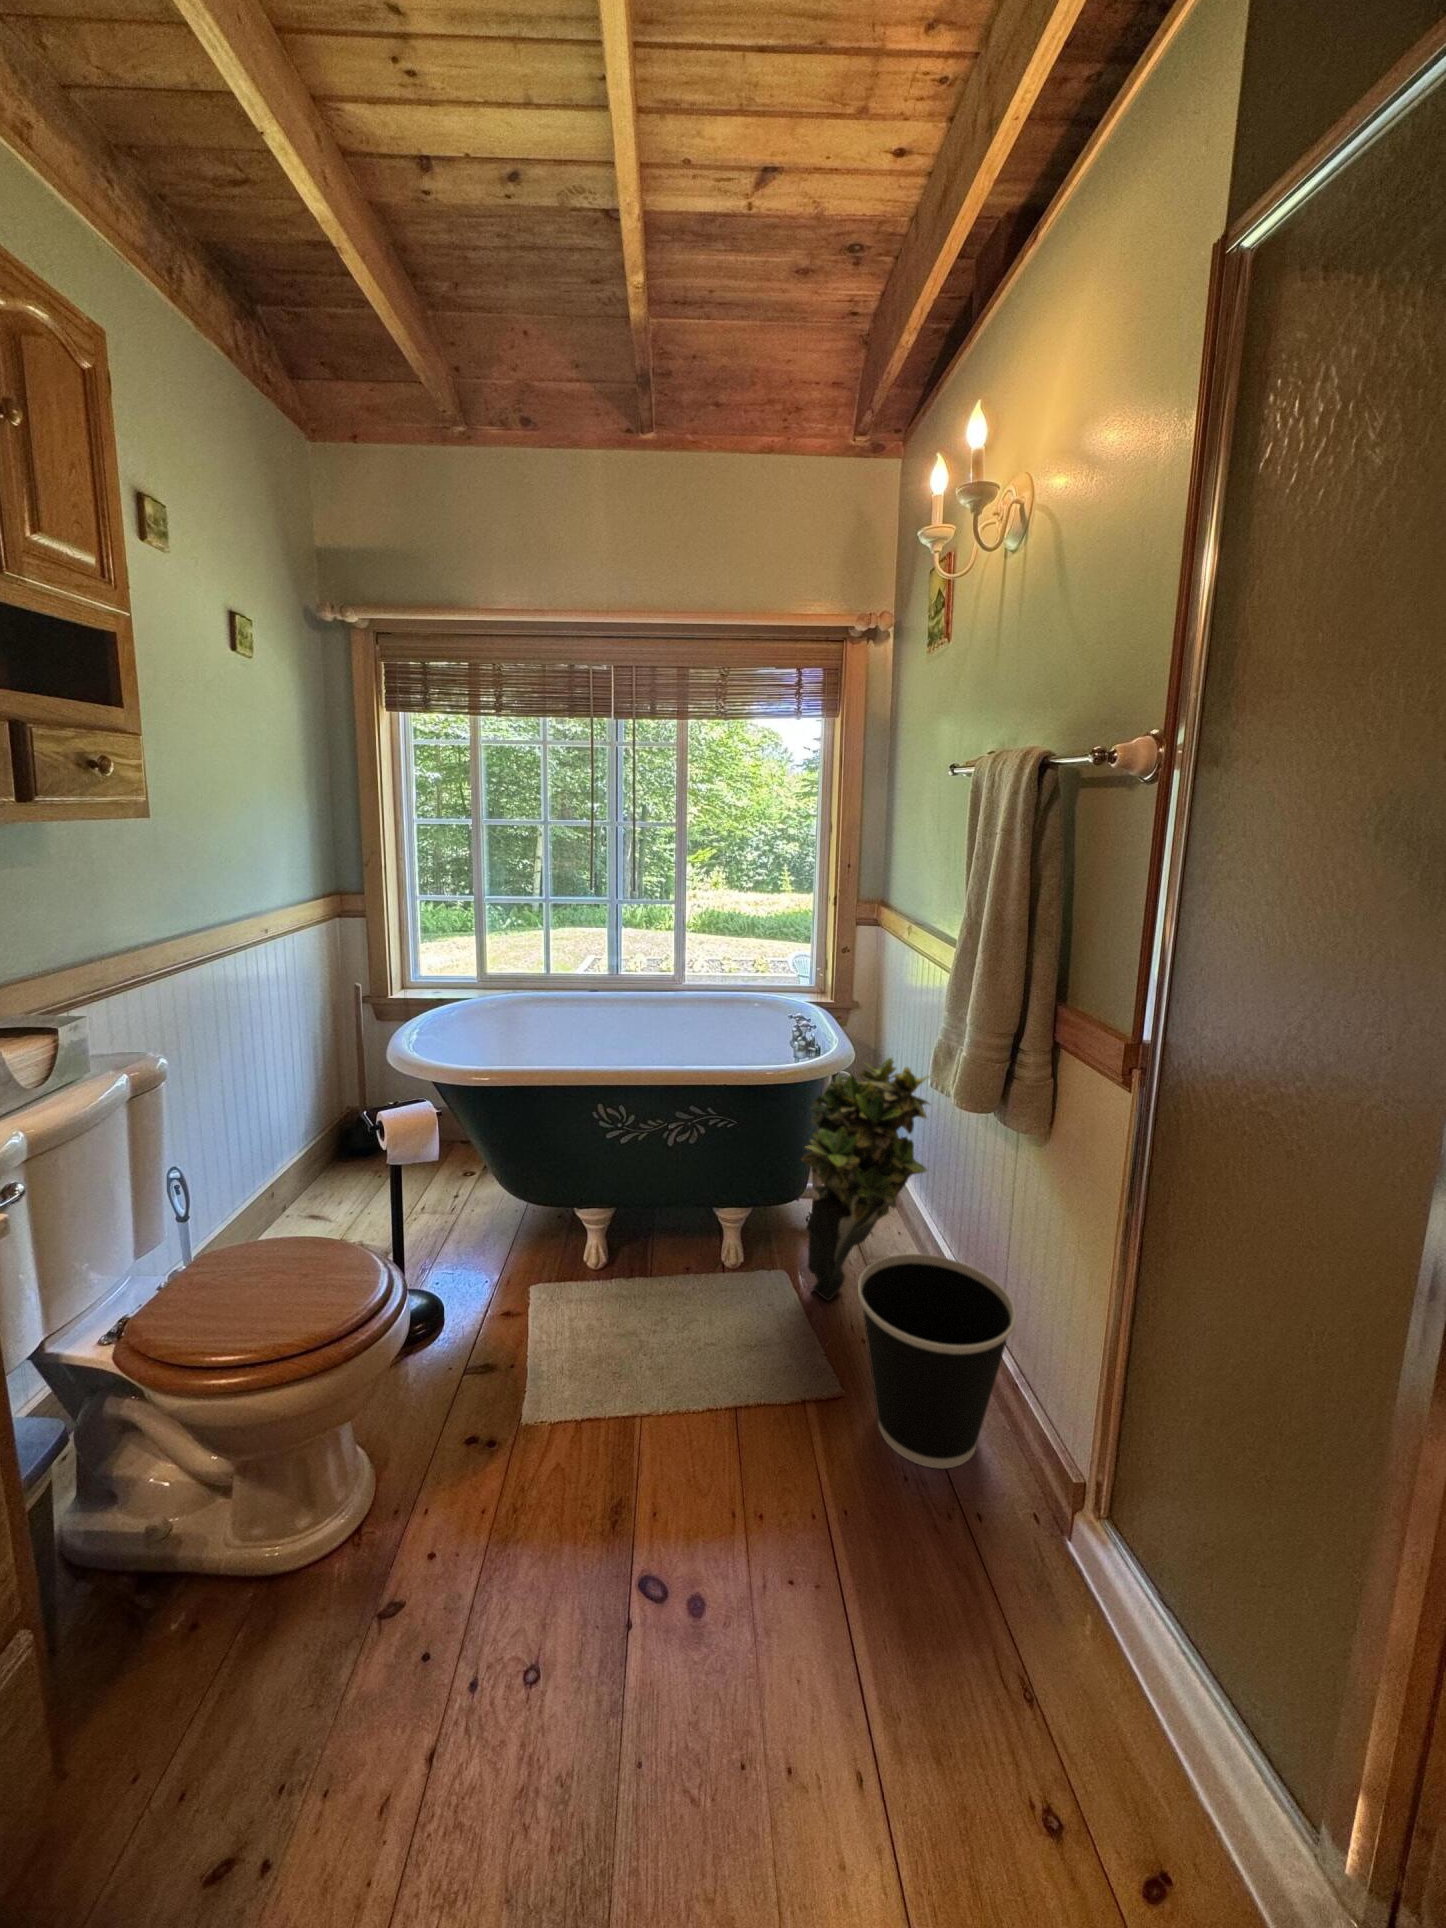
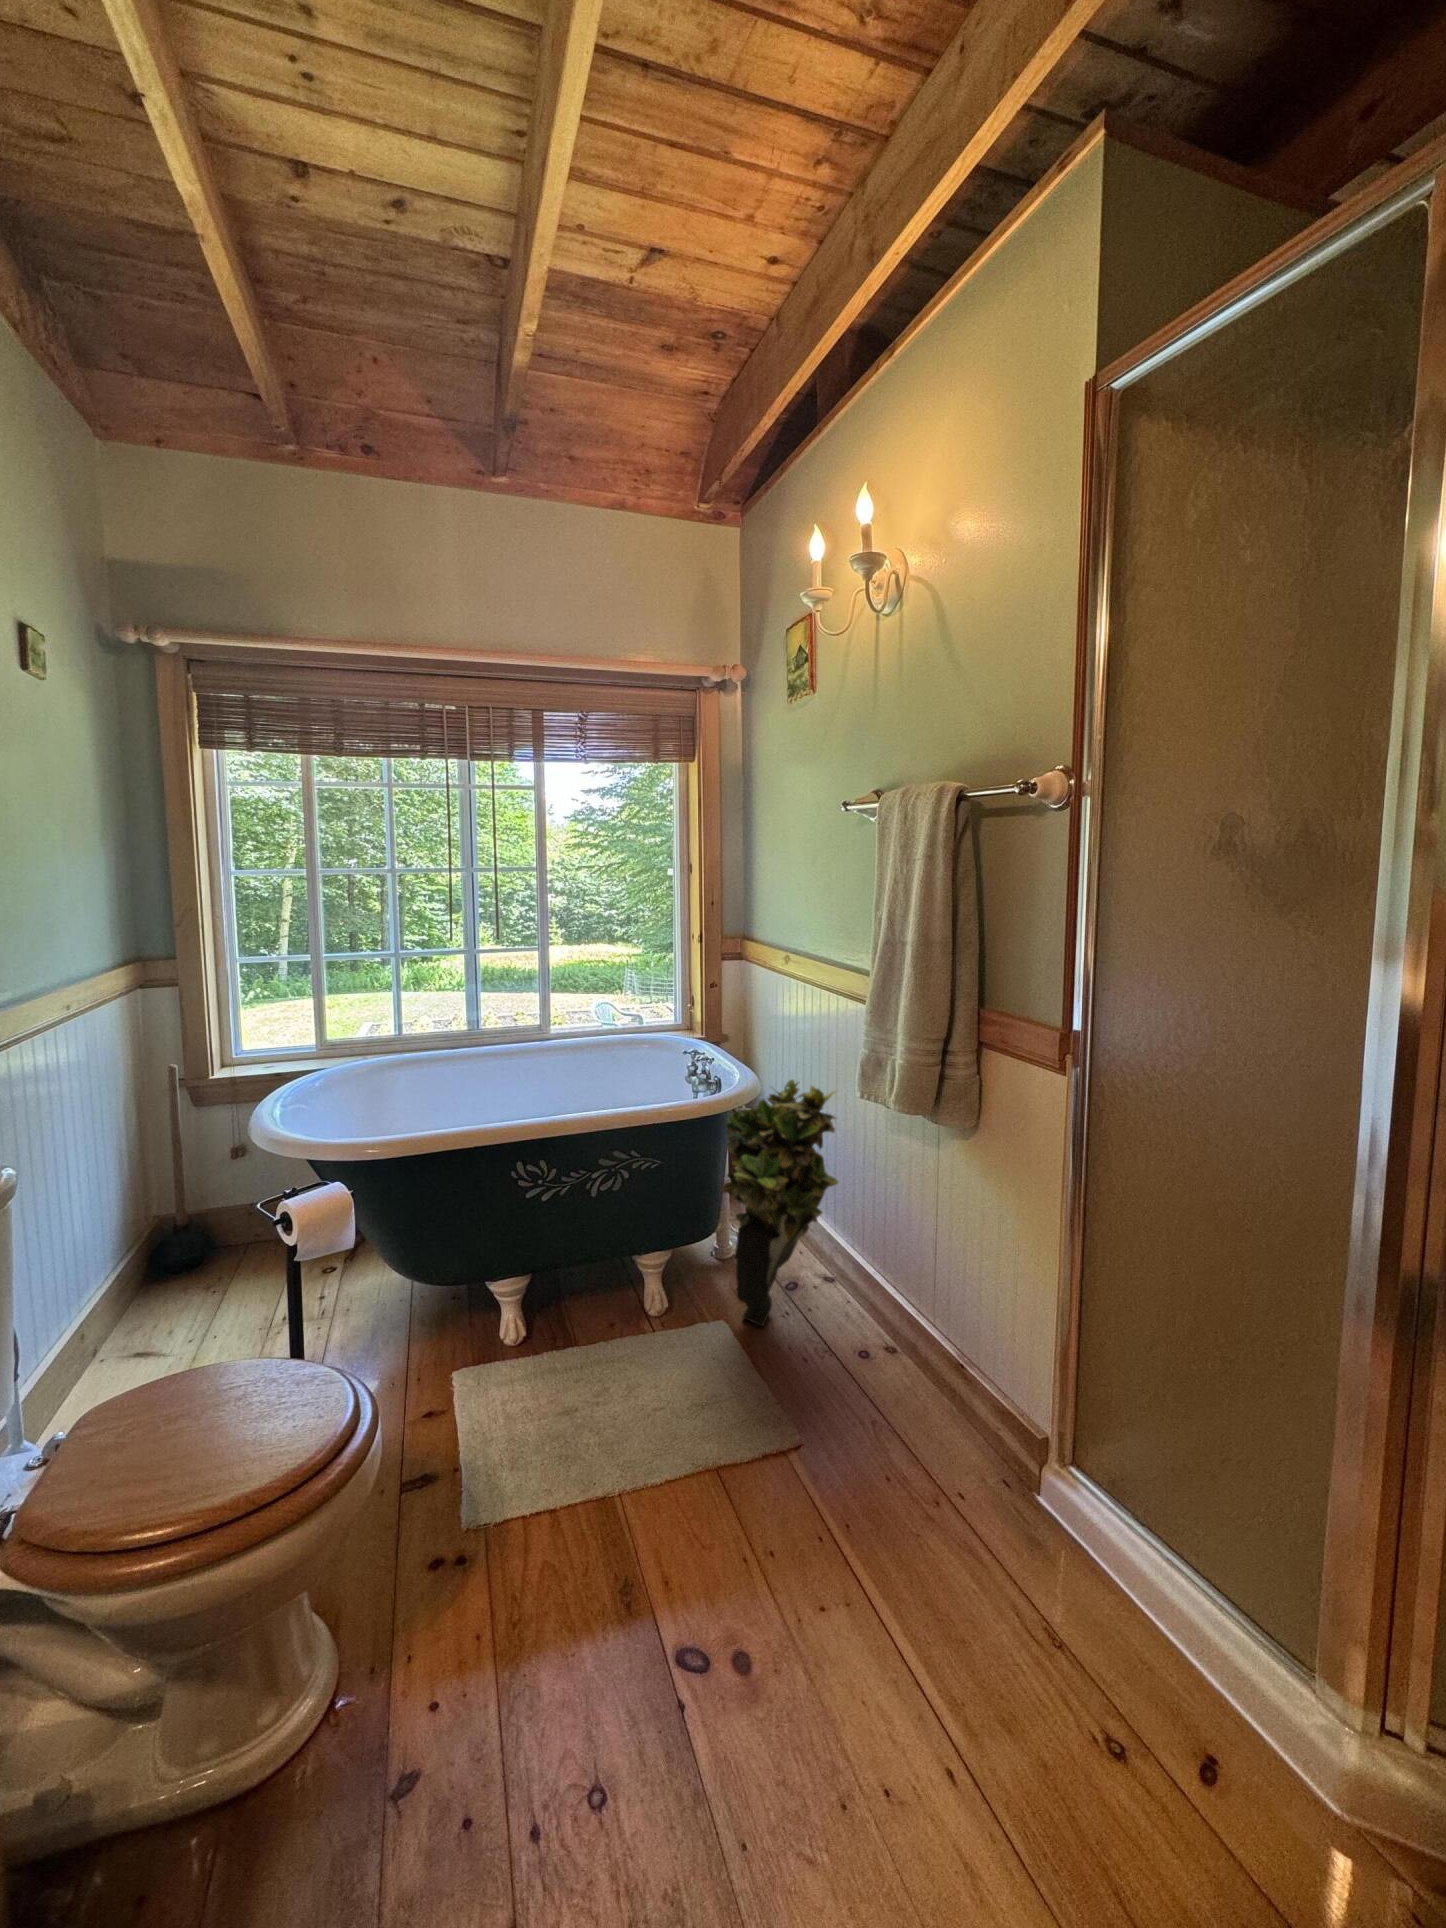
wastebasket: present [858,1254,1016,1469] -> none [820,1258,967,1461]

